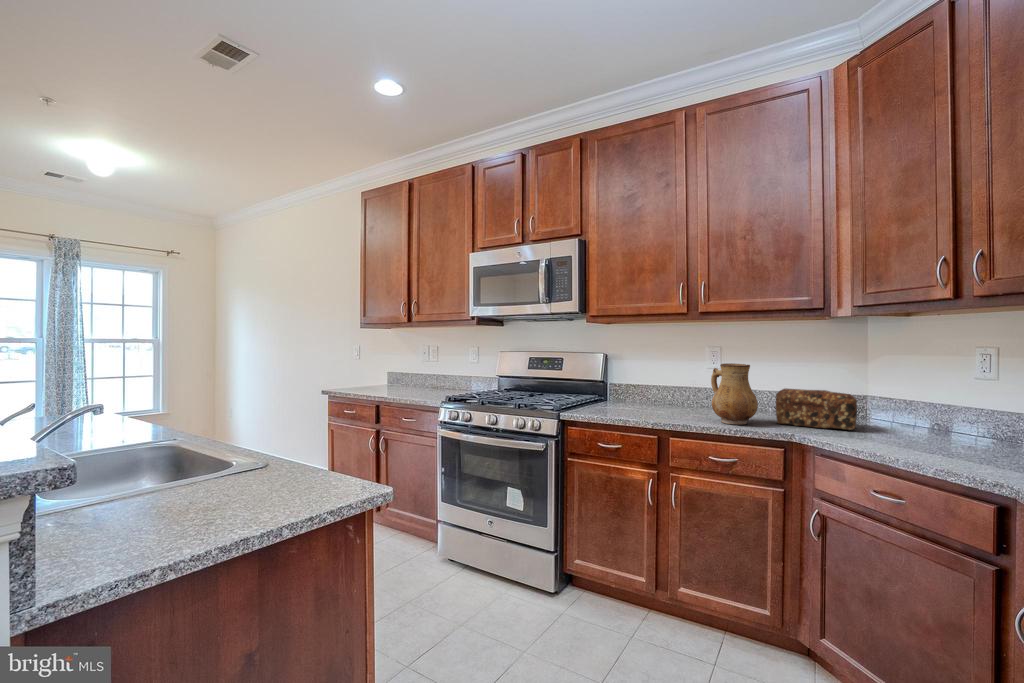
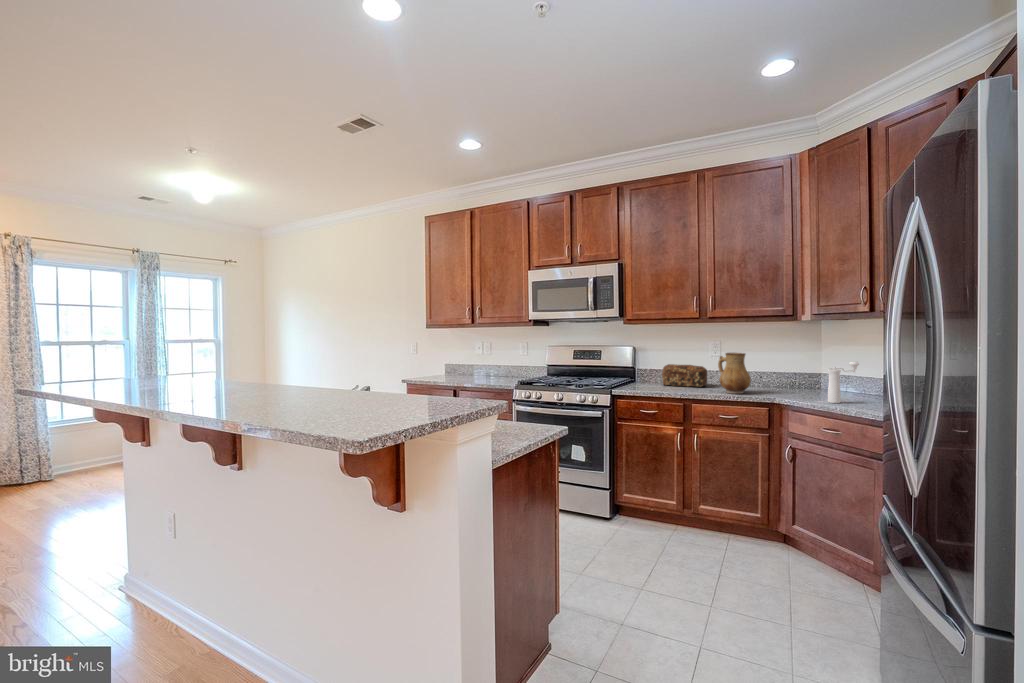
pepper mill: none [878,380,932,447] -> present [828,361,859,403]
bread loaf: present [776,388,857,430] -> present [662,364,707,387]

